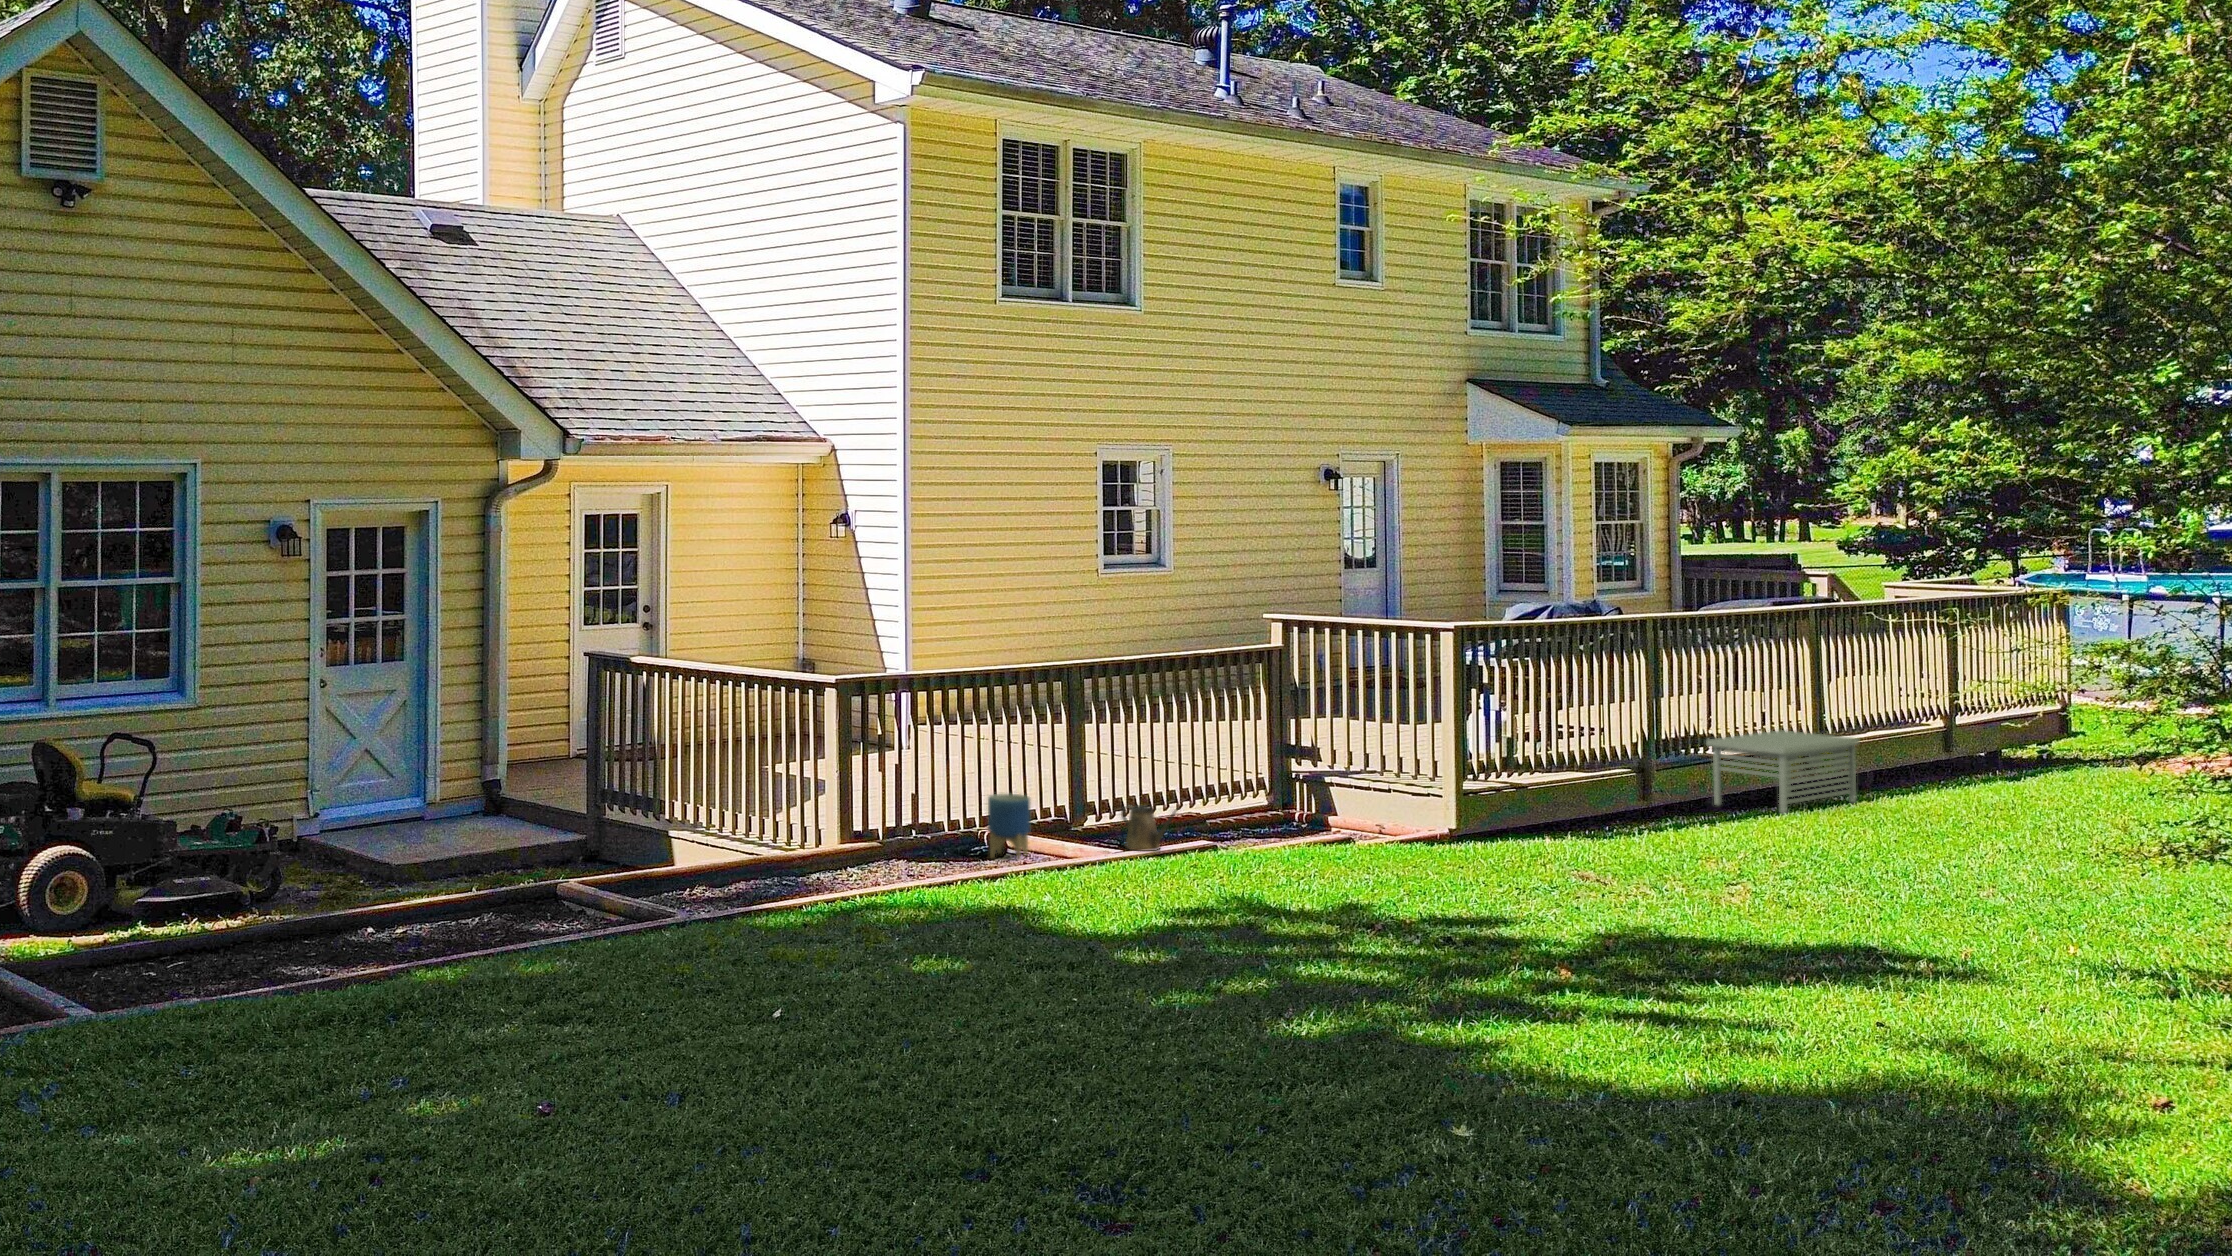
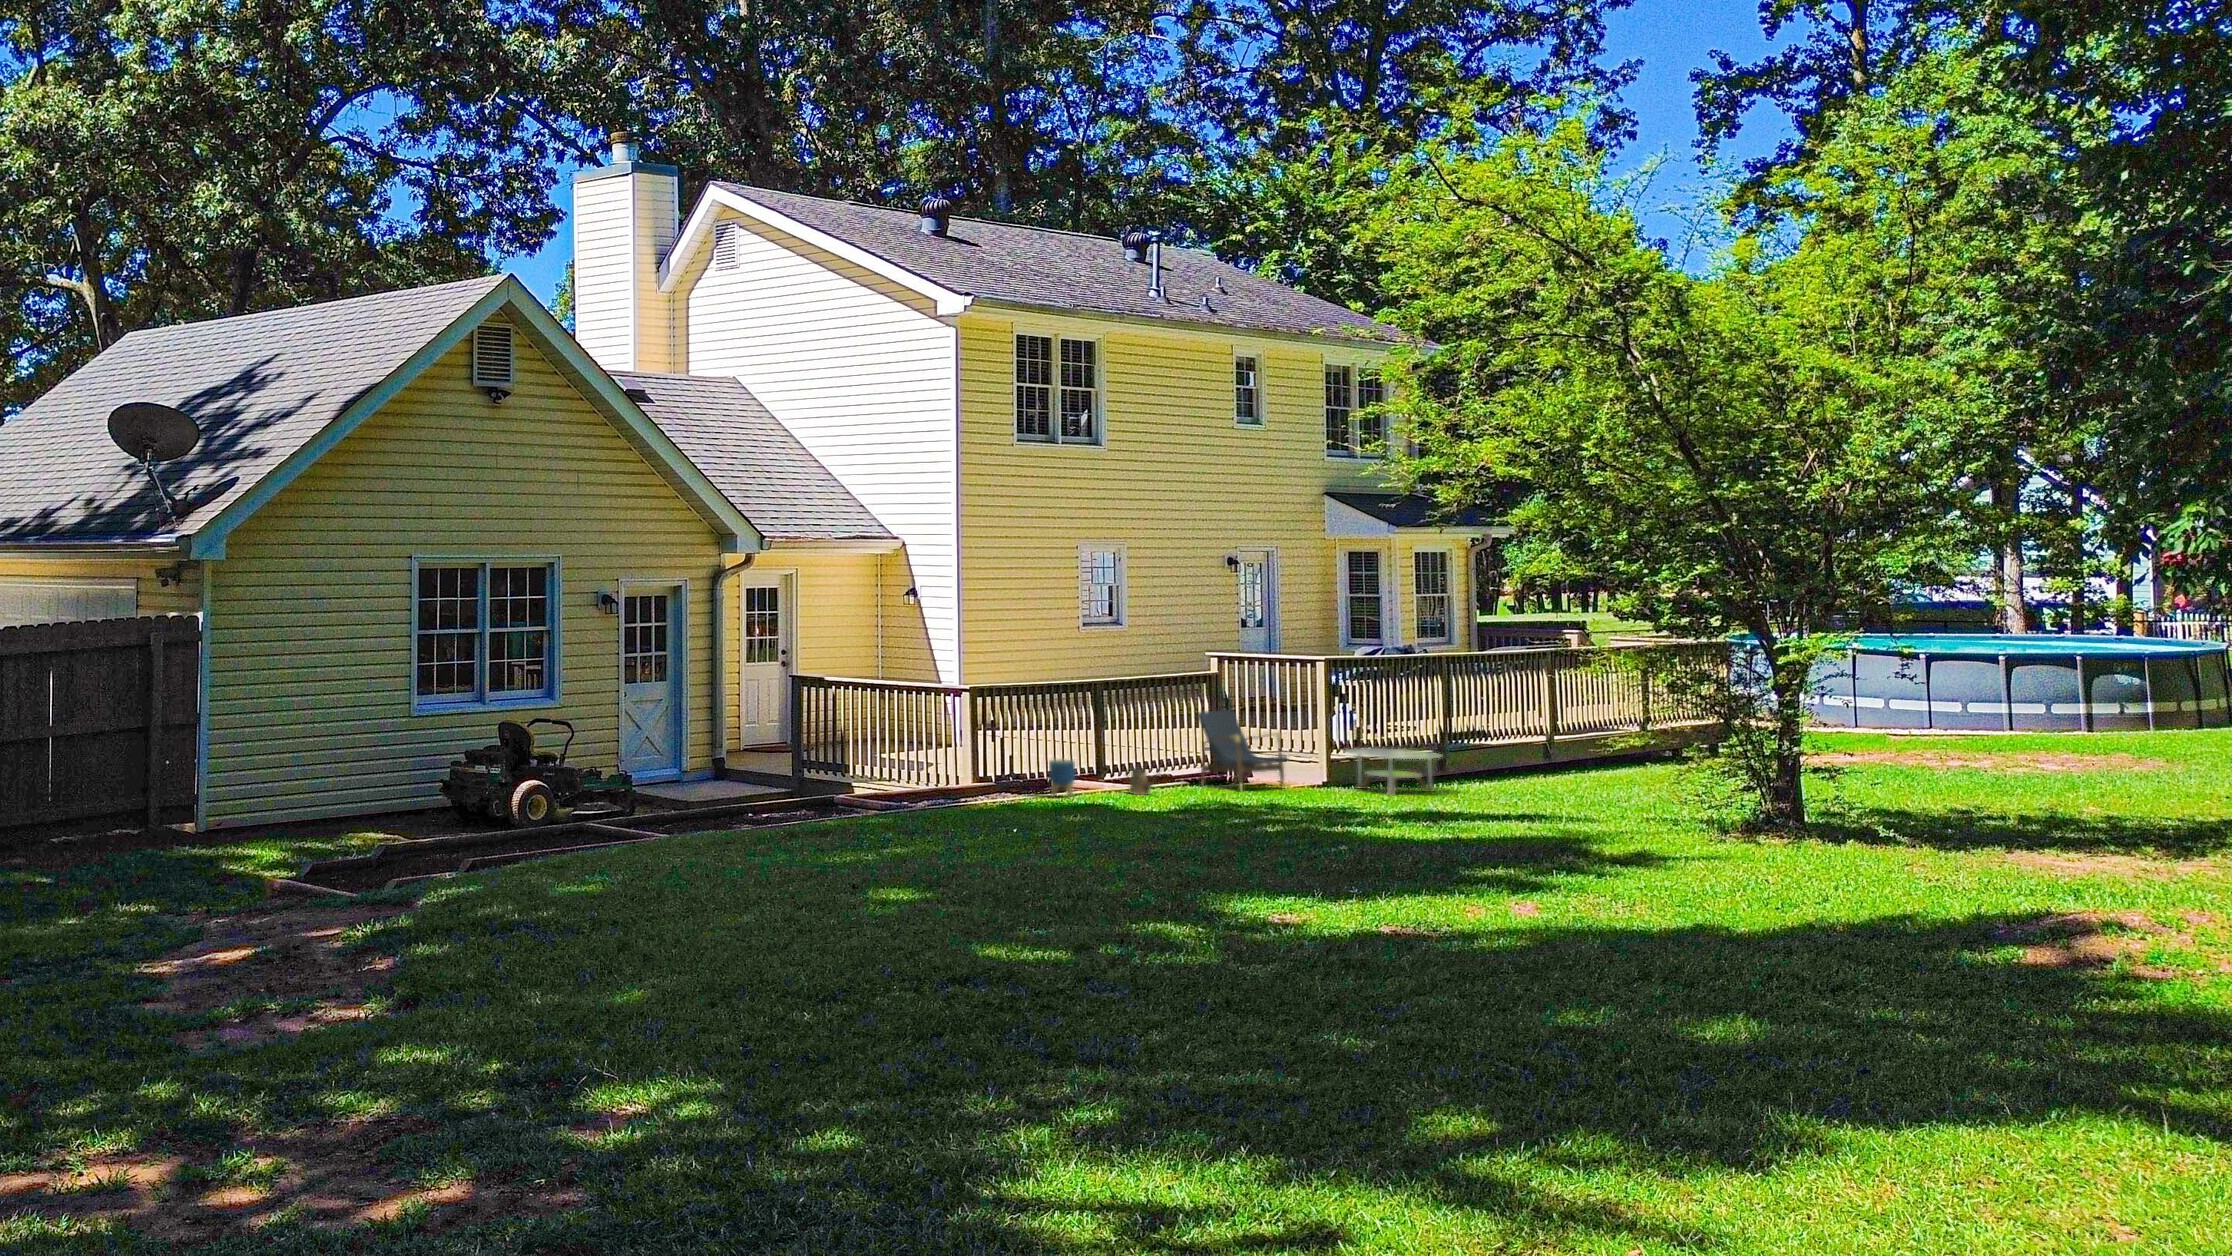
lounge chair: none [1246,706,1393,844] -> present [1197,710,1288,791]
storage bench: present [1706,730,1859,814] -> none [1482,730,1579,781]
round table: none [1484,768,1650,854] -> present [1345,748,1442,796]

